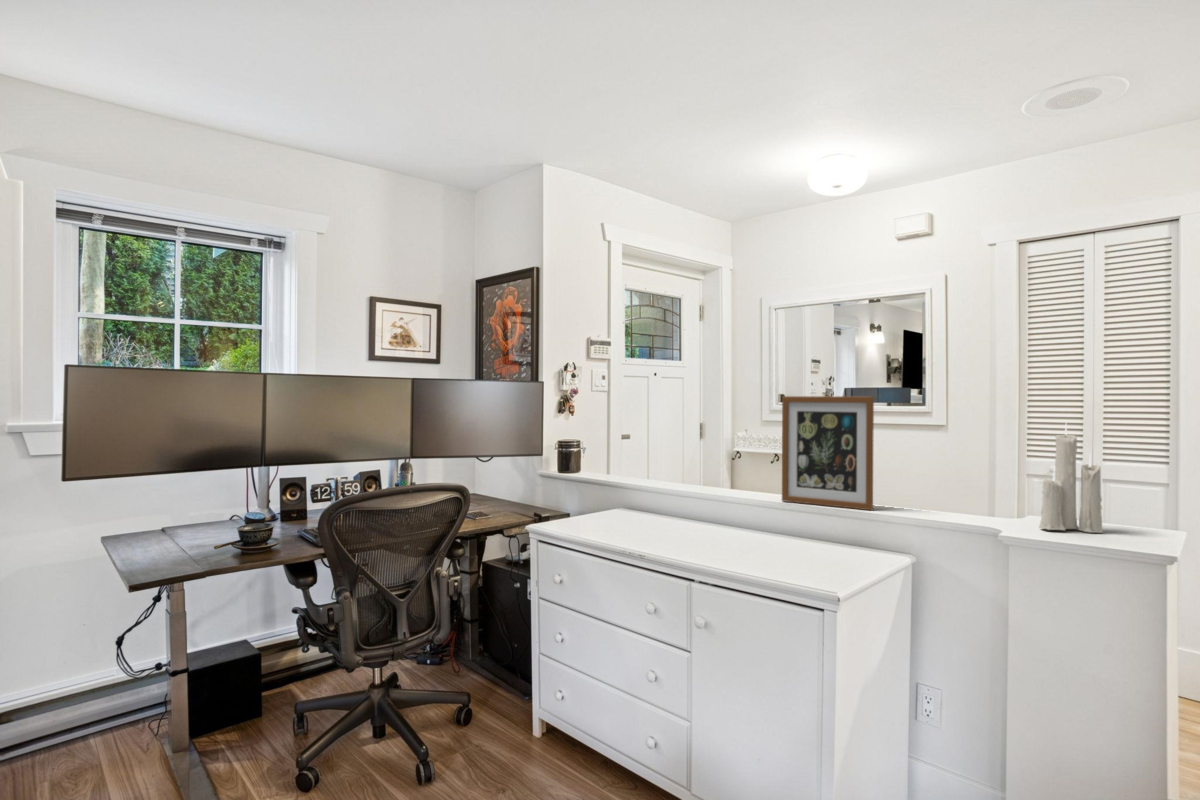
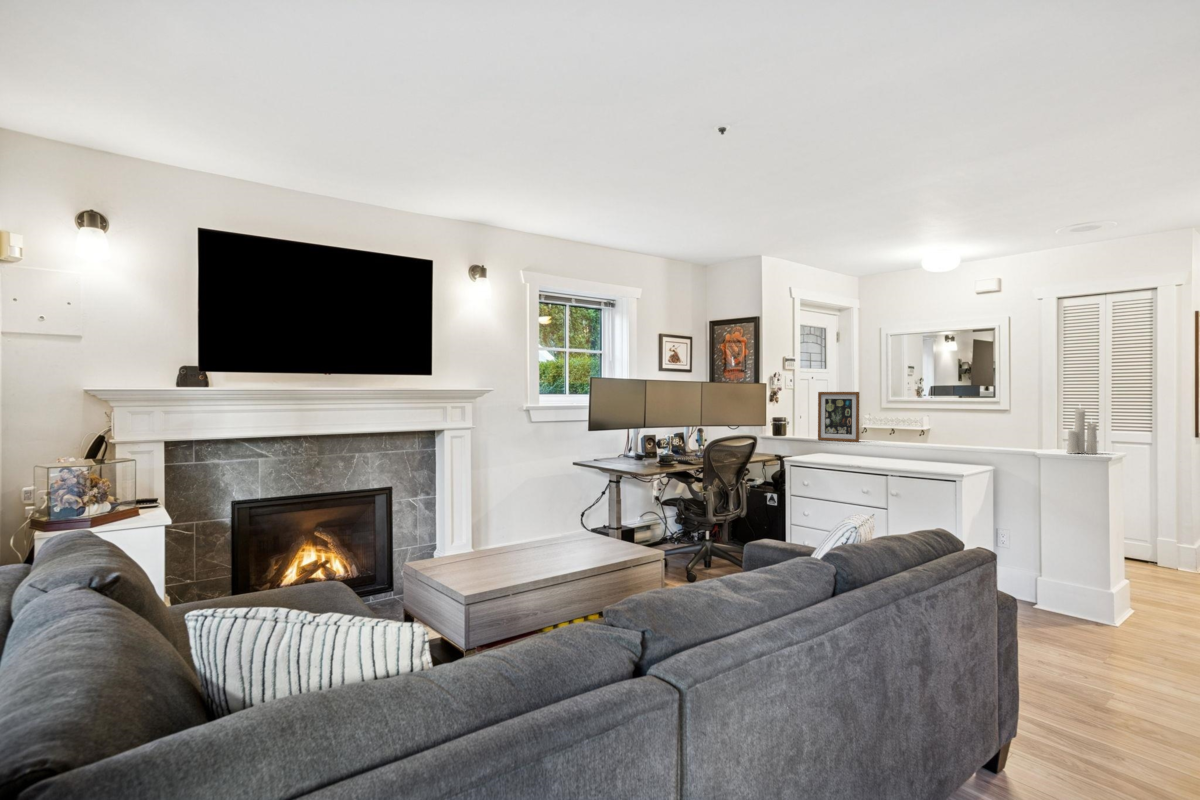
picture frame: present [782,396,874,510] -> present [818,392,859,442]

